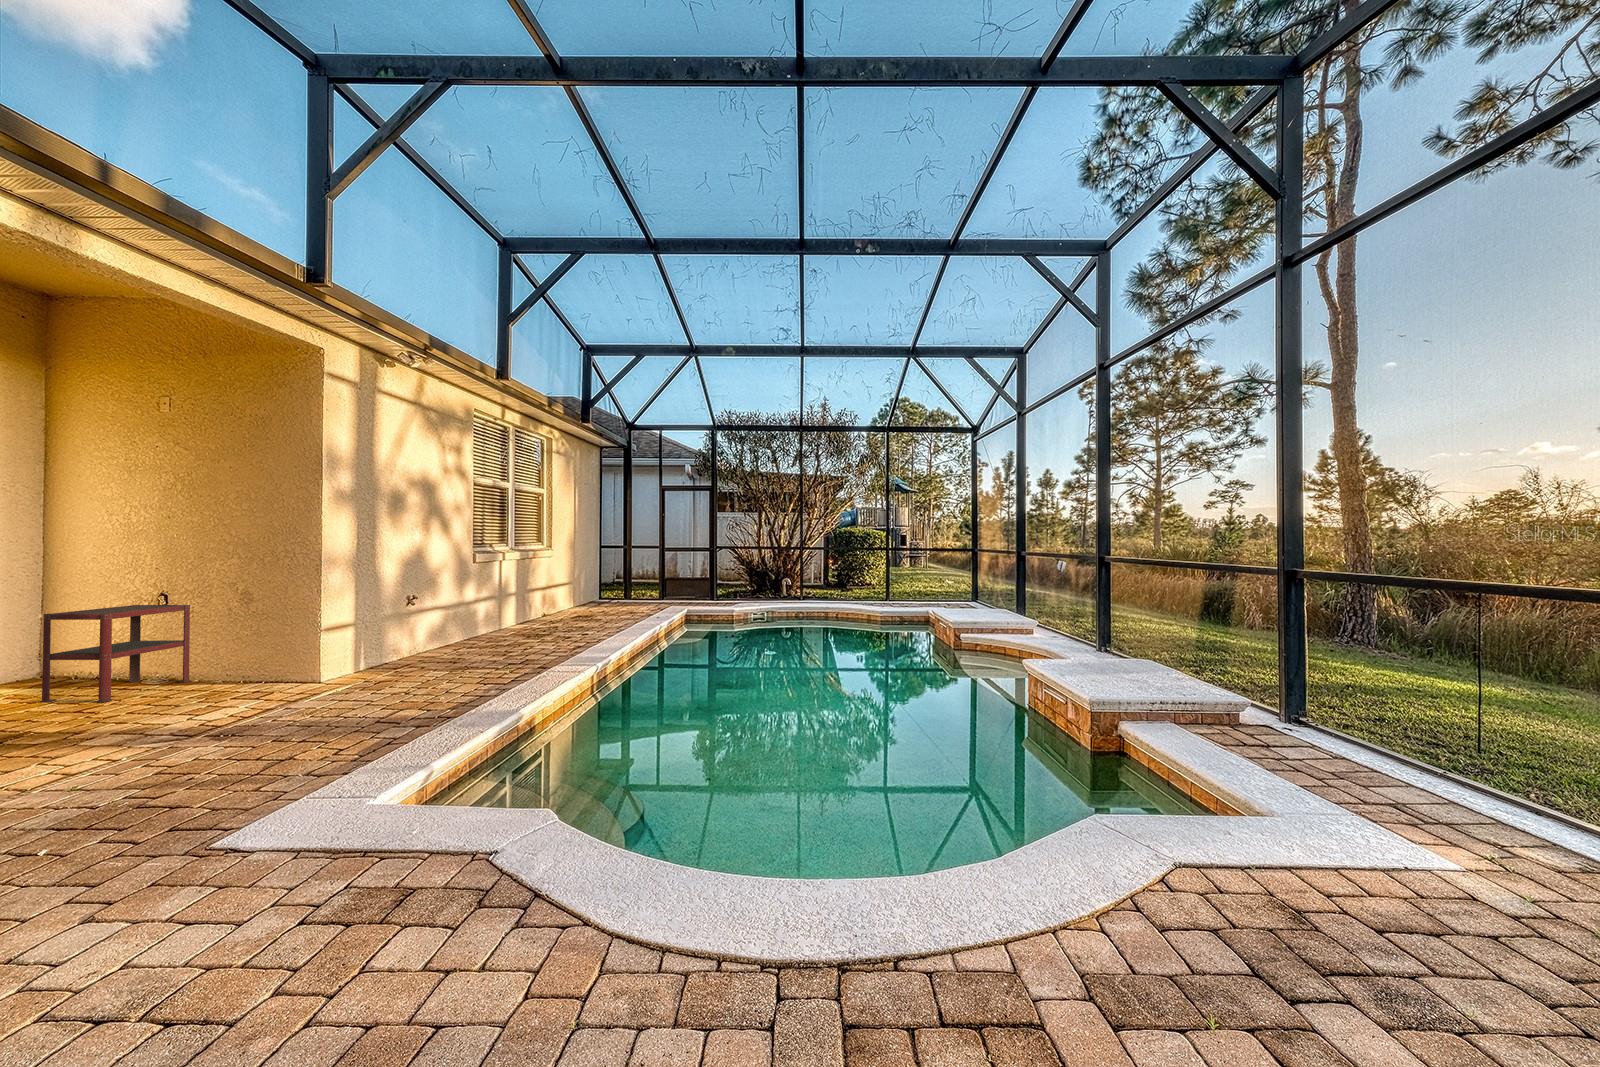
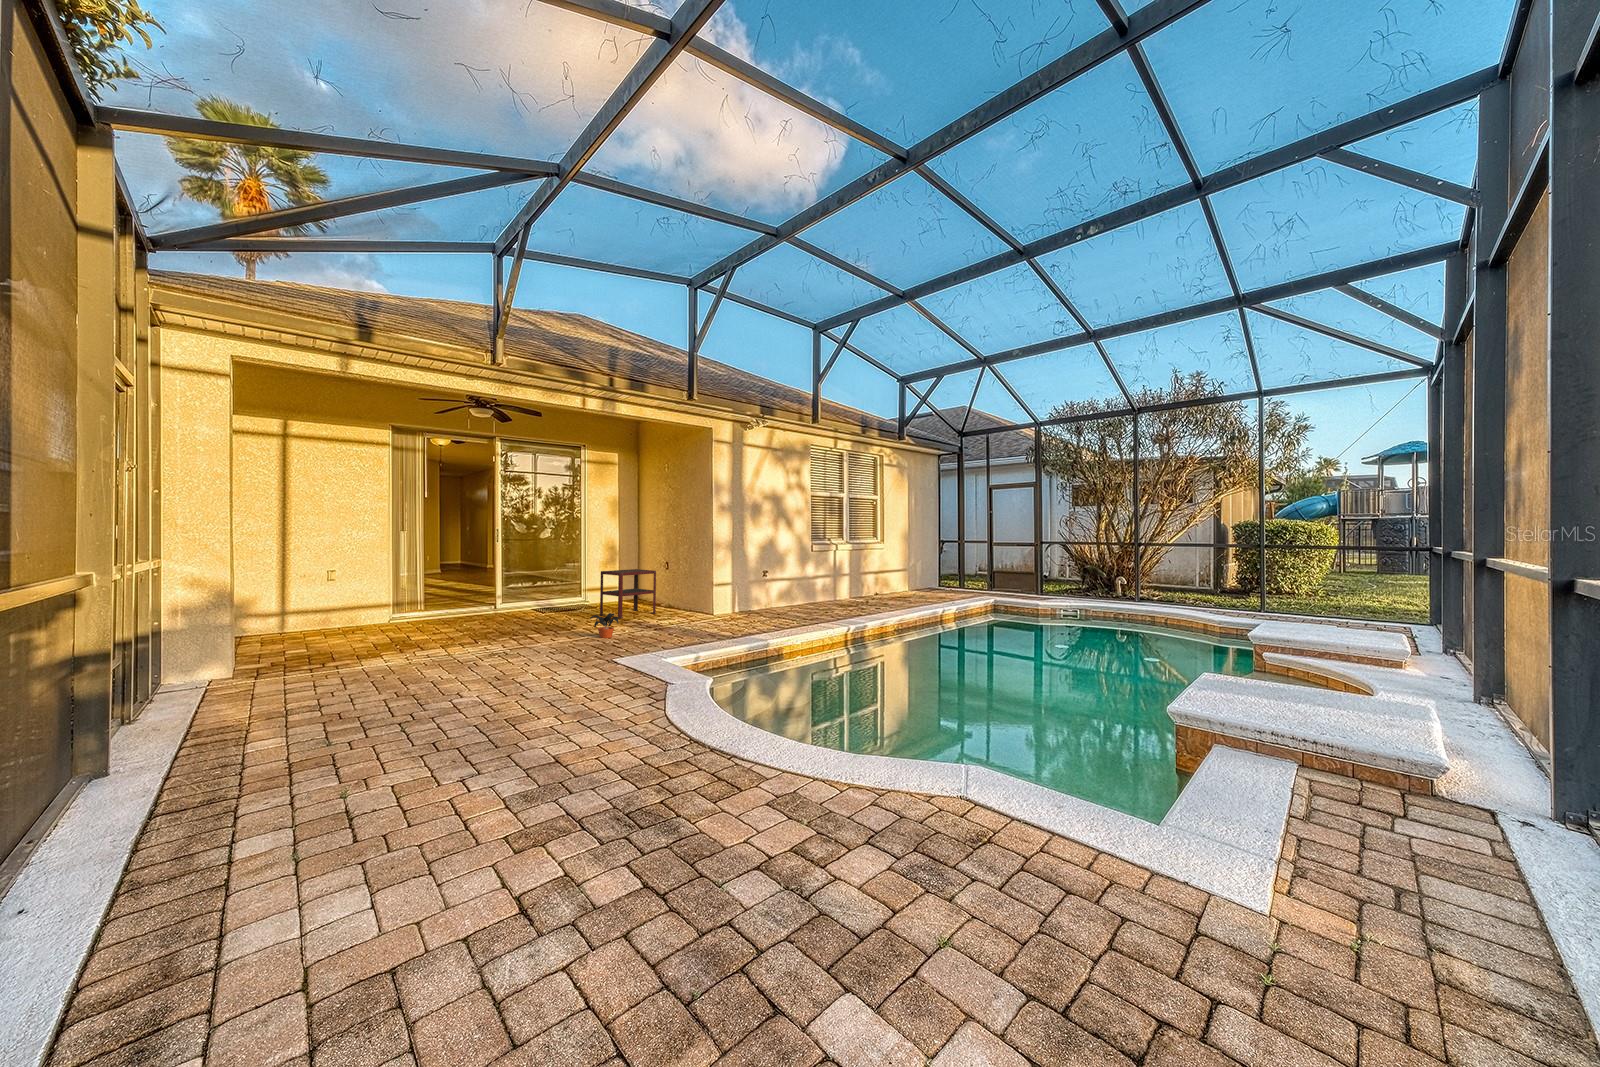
potted plant: none [42,697,135,754] -> present [590,613,619,638]

